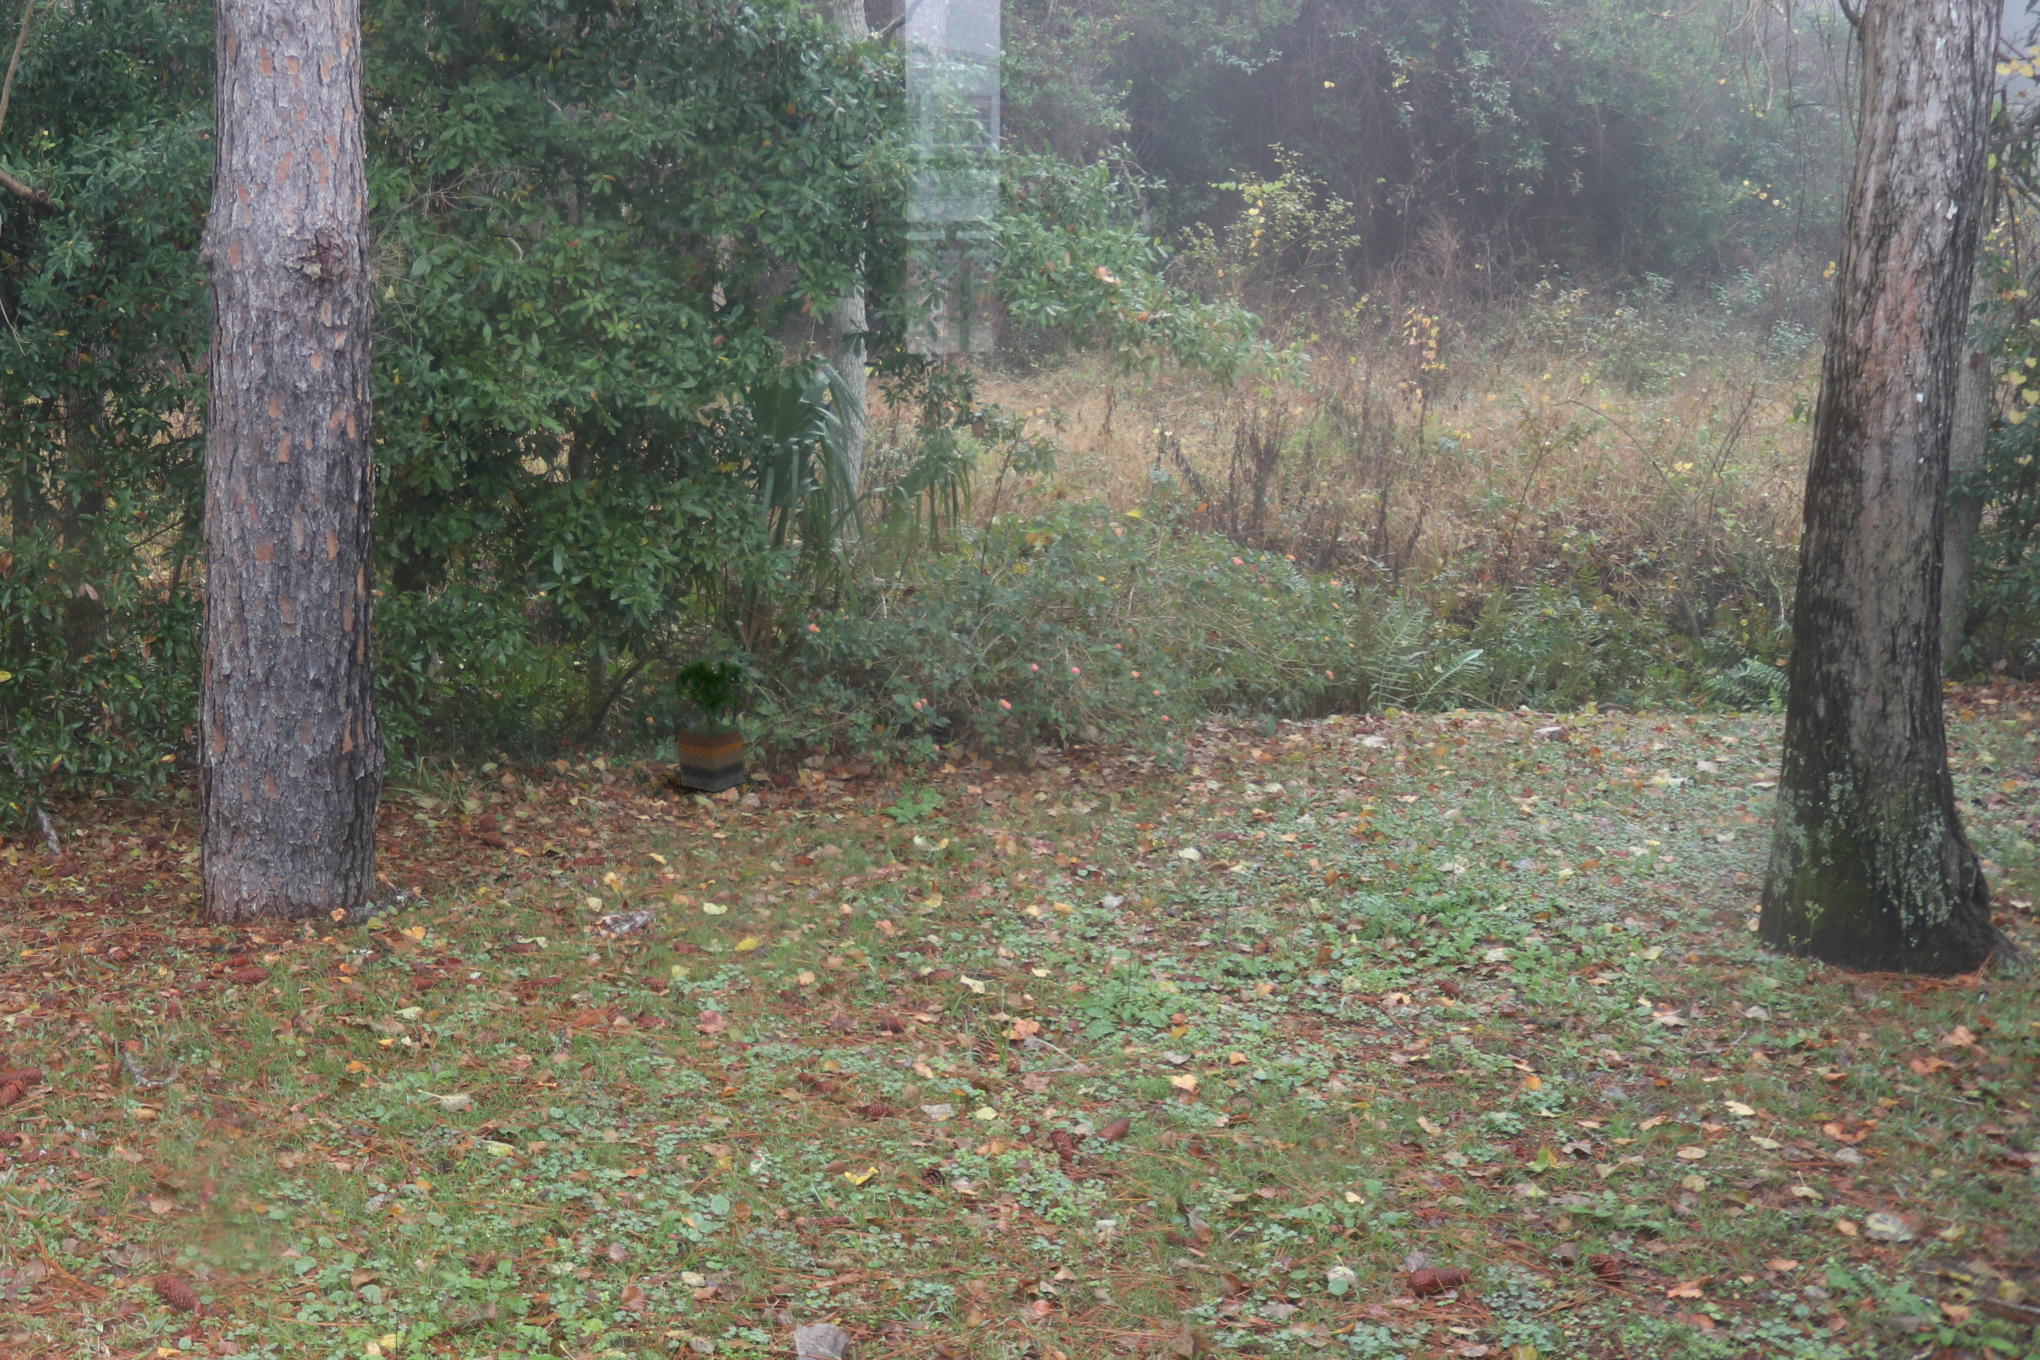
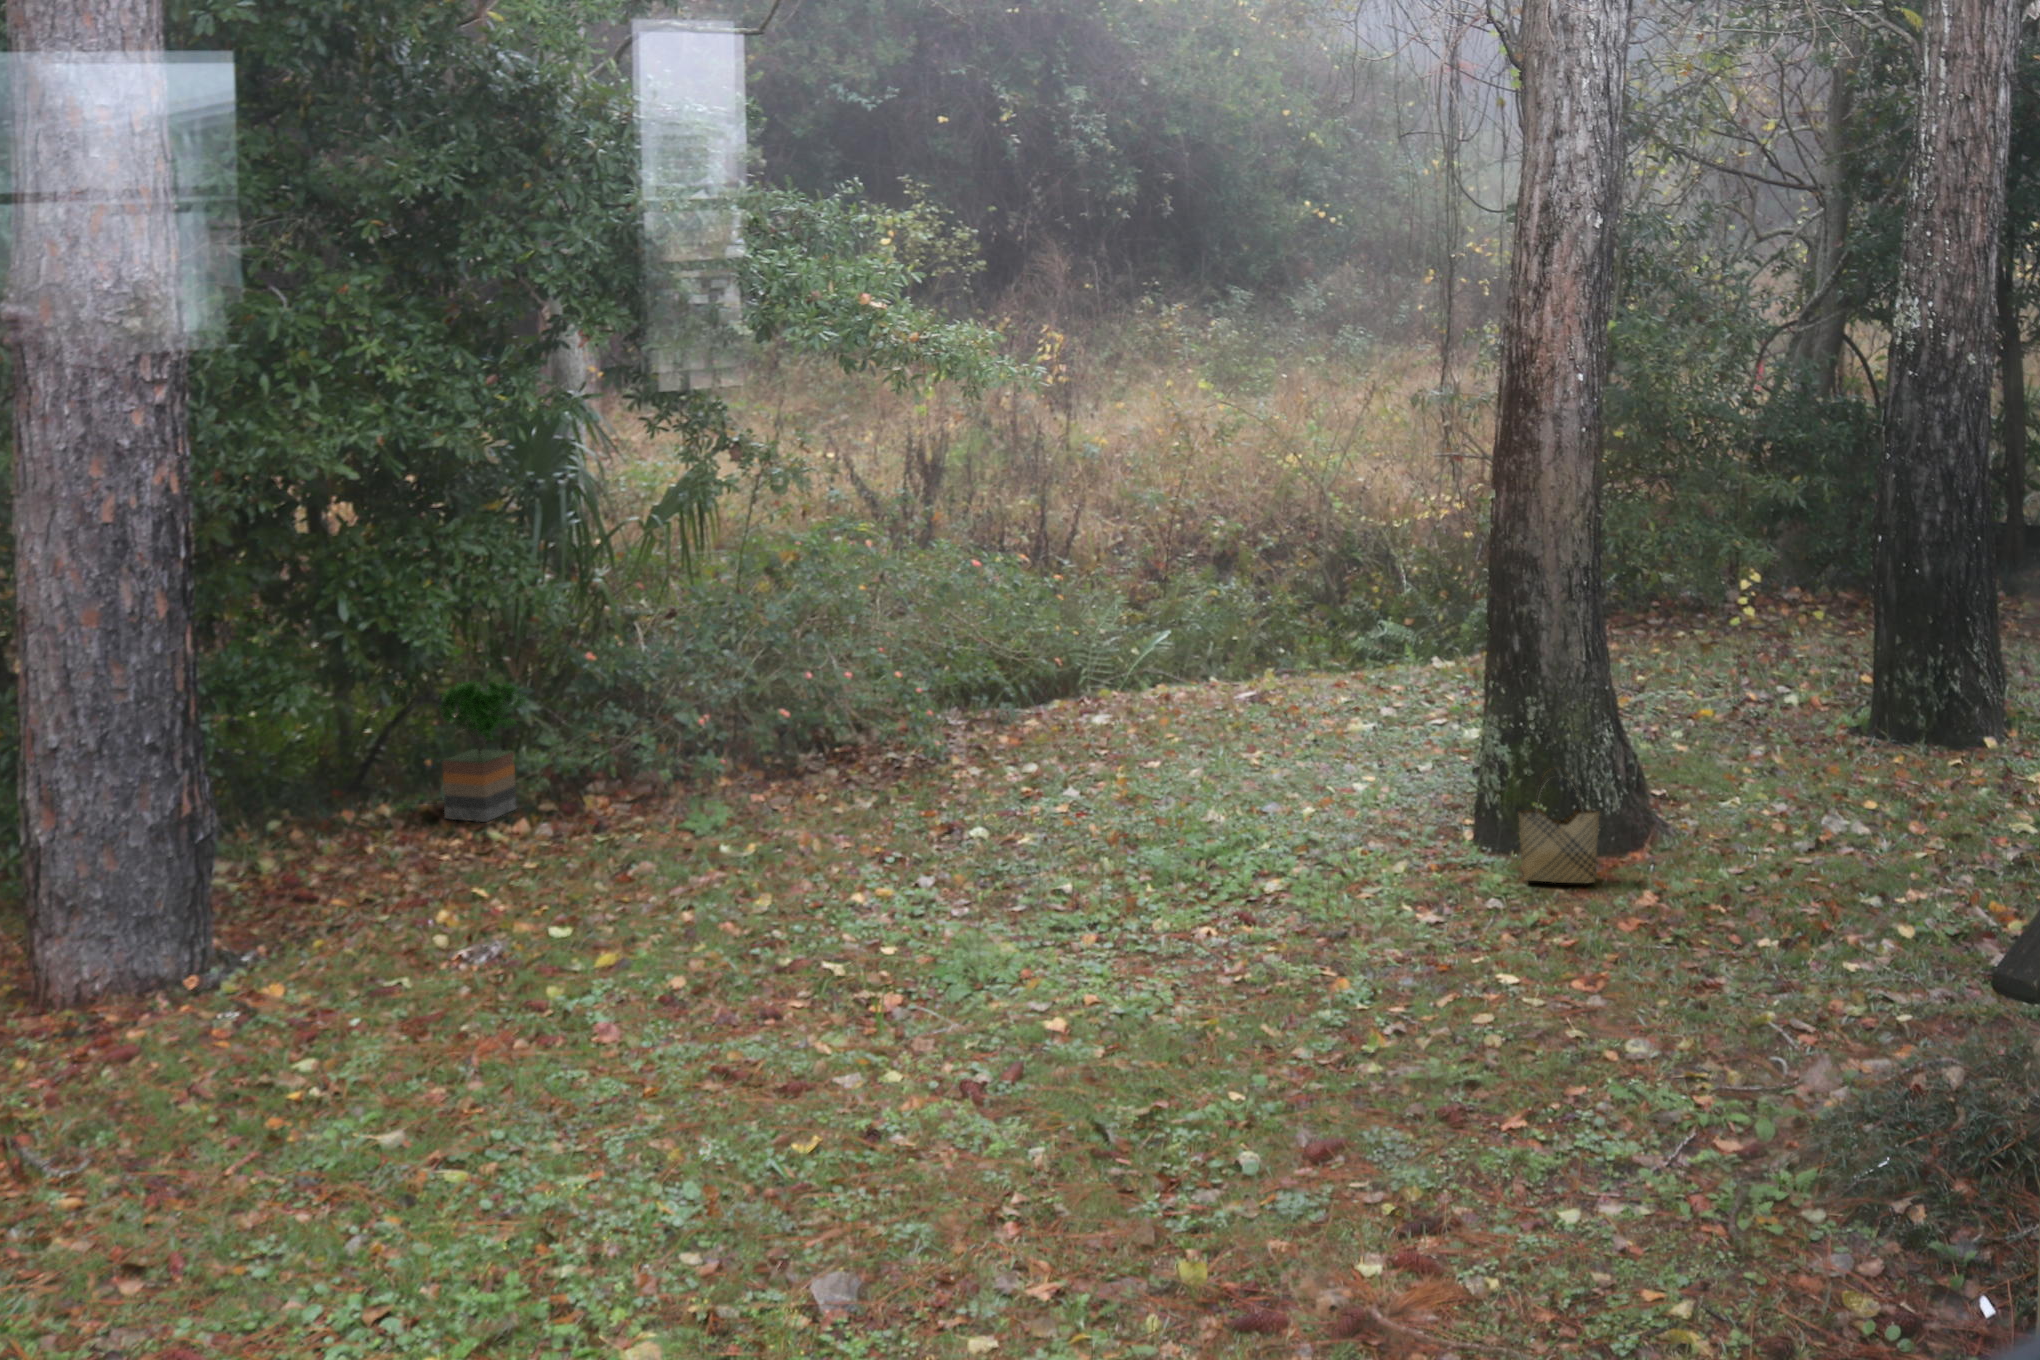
woven basket: none [1804,860,1922,1006] -> present [1518,768,1600,884]

